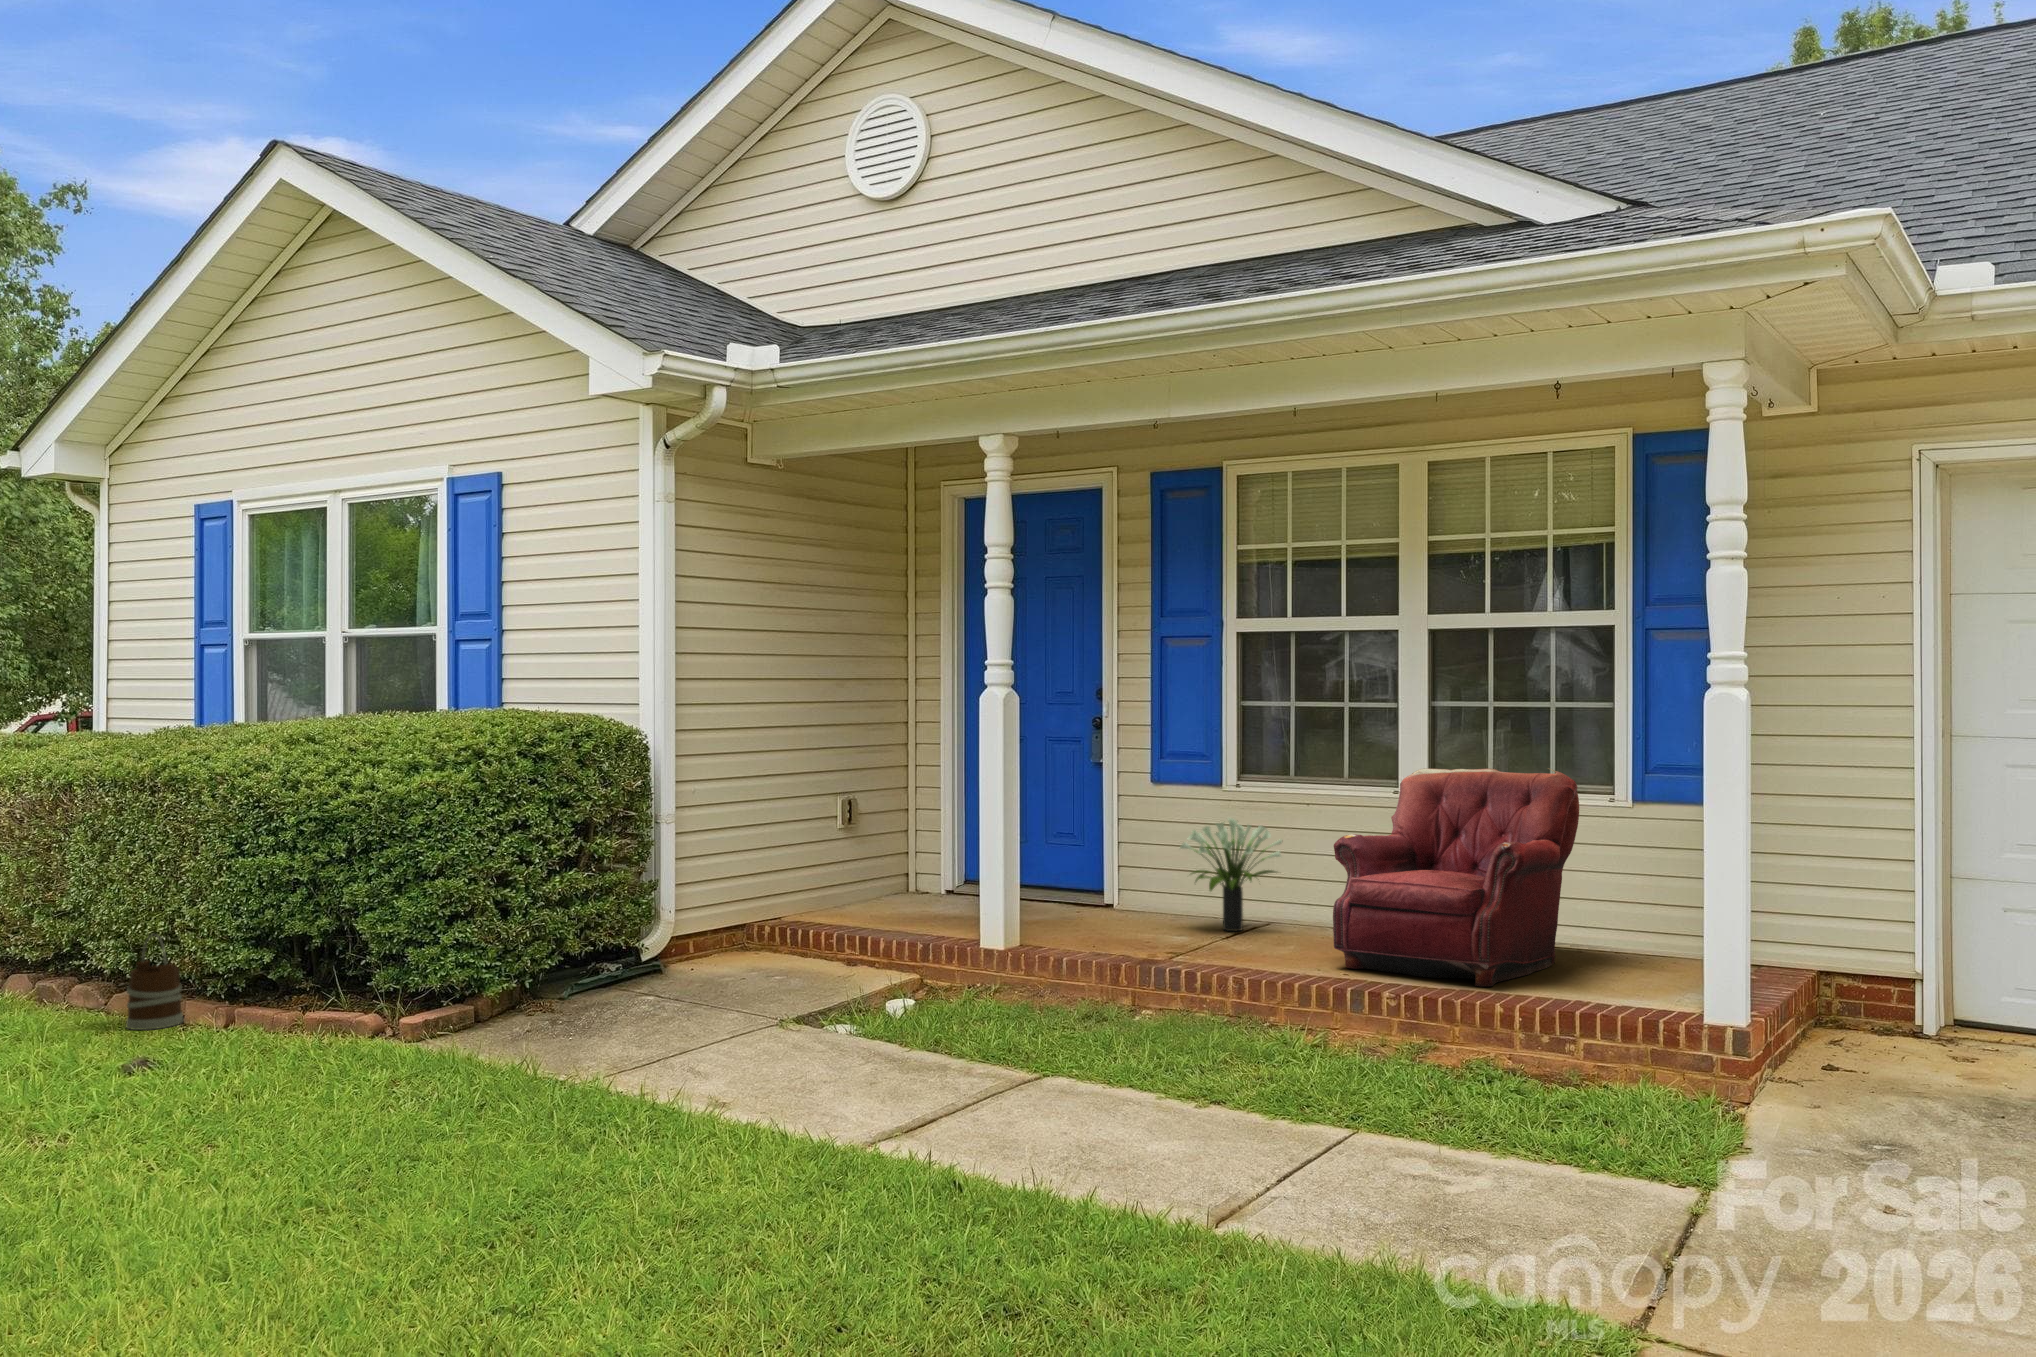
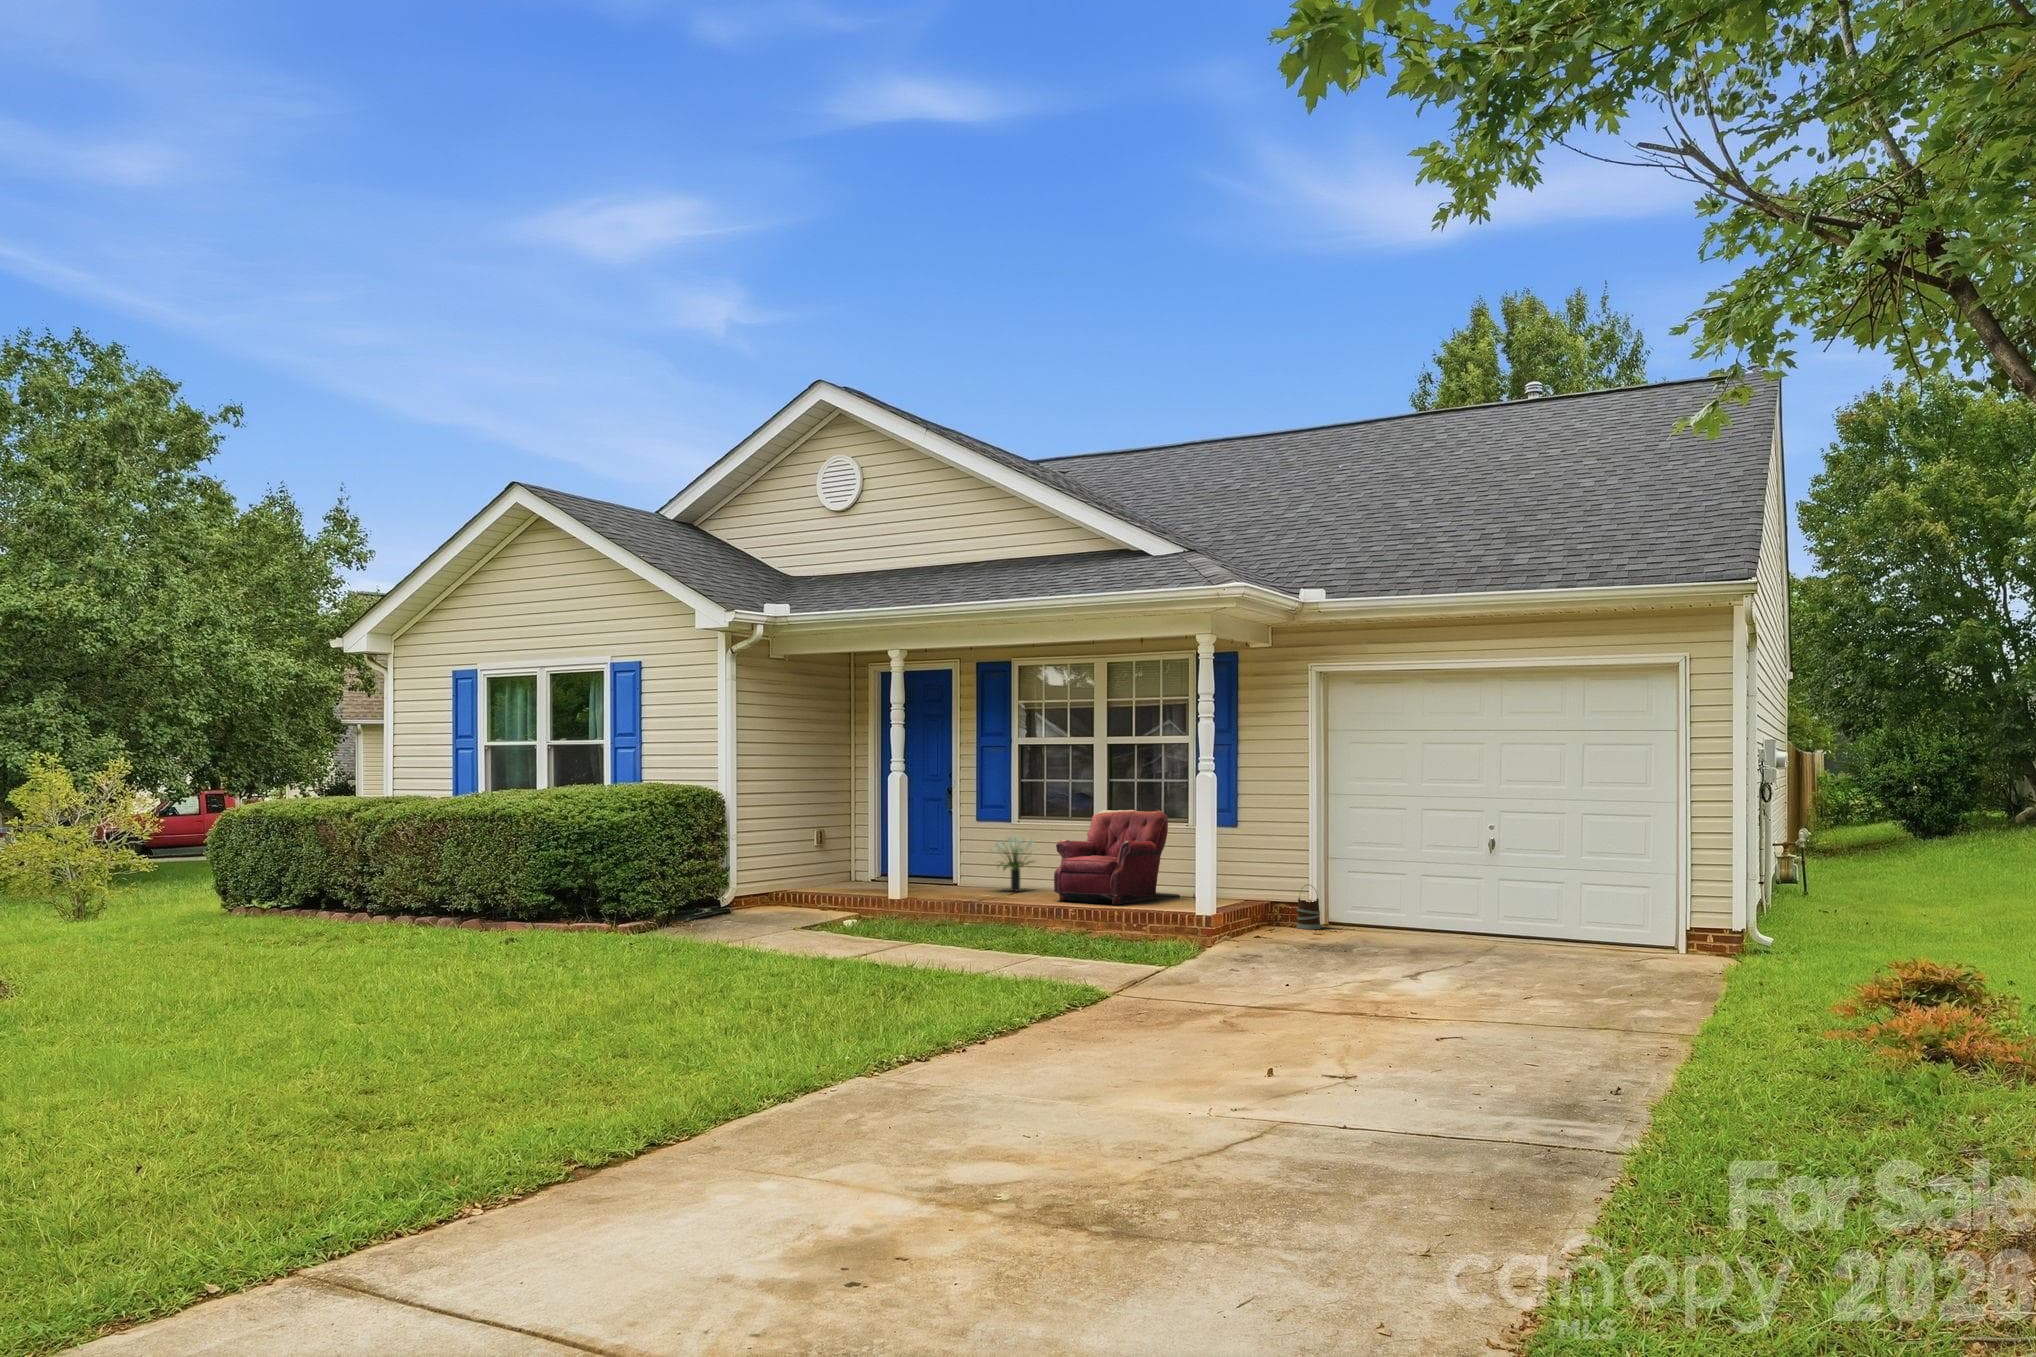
wooden bucket: present [126,934,184,1030] -> present [1297,885,1321,929]

